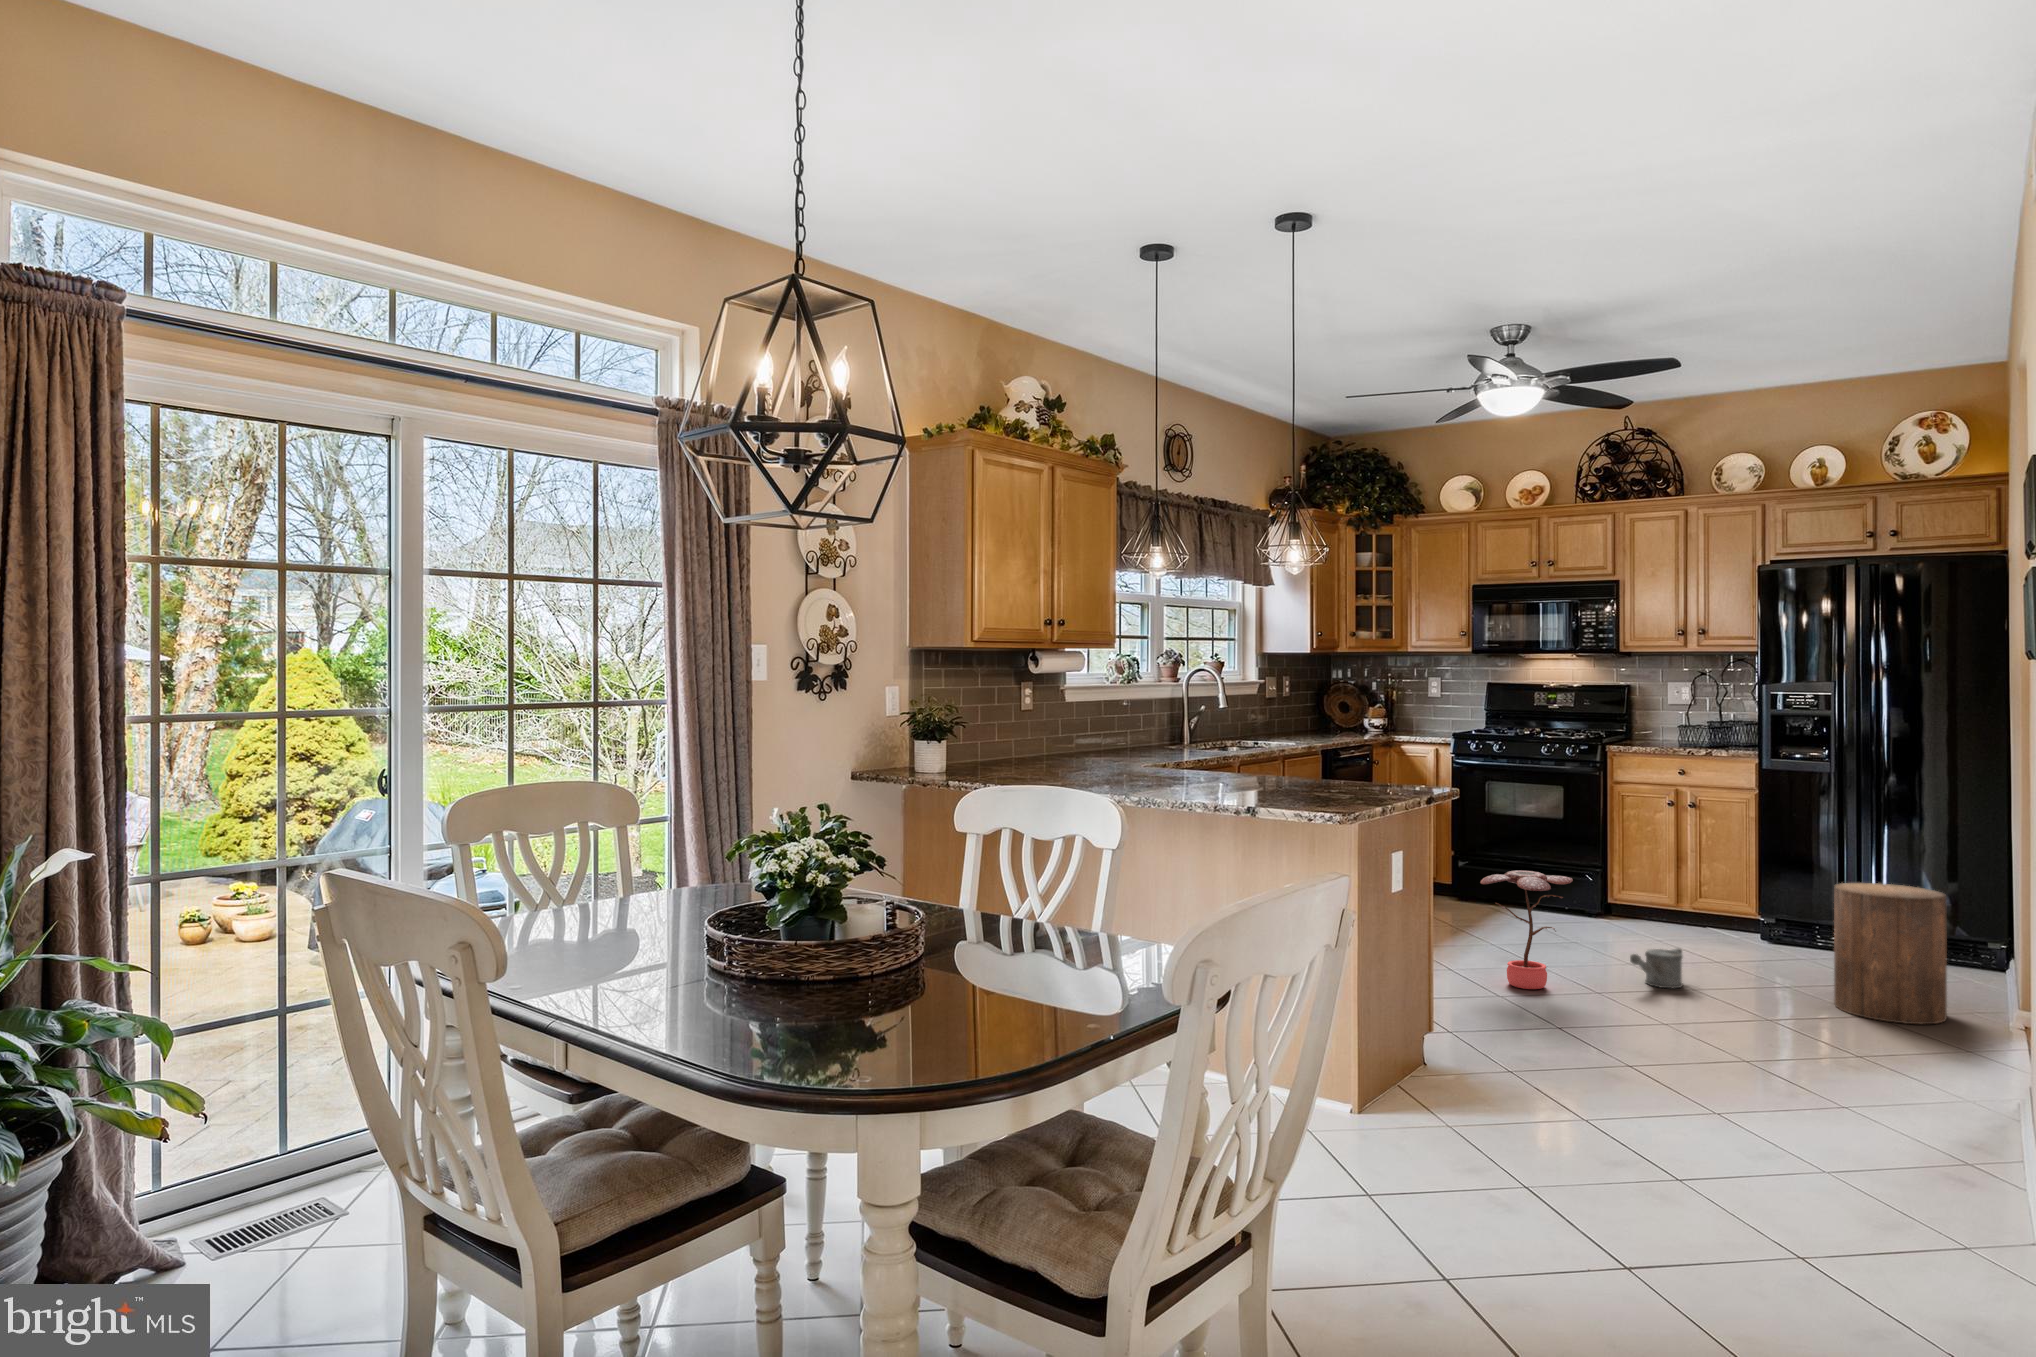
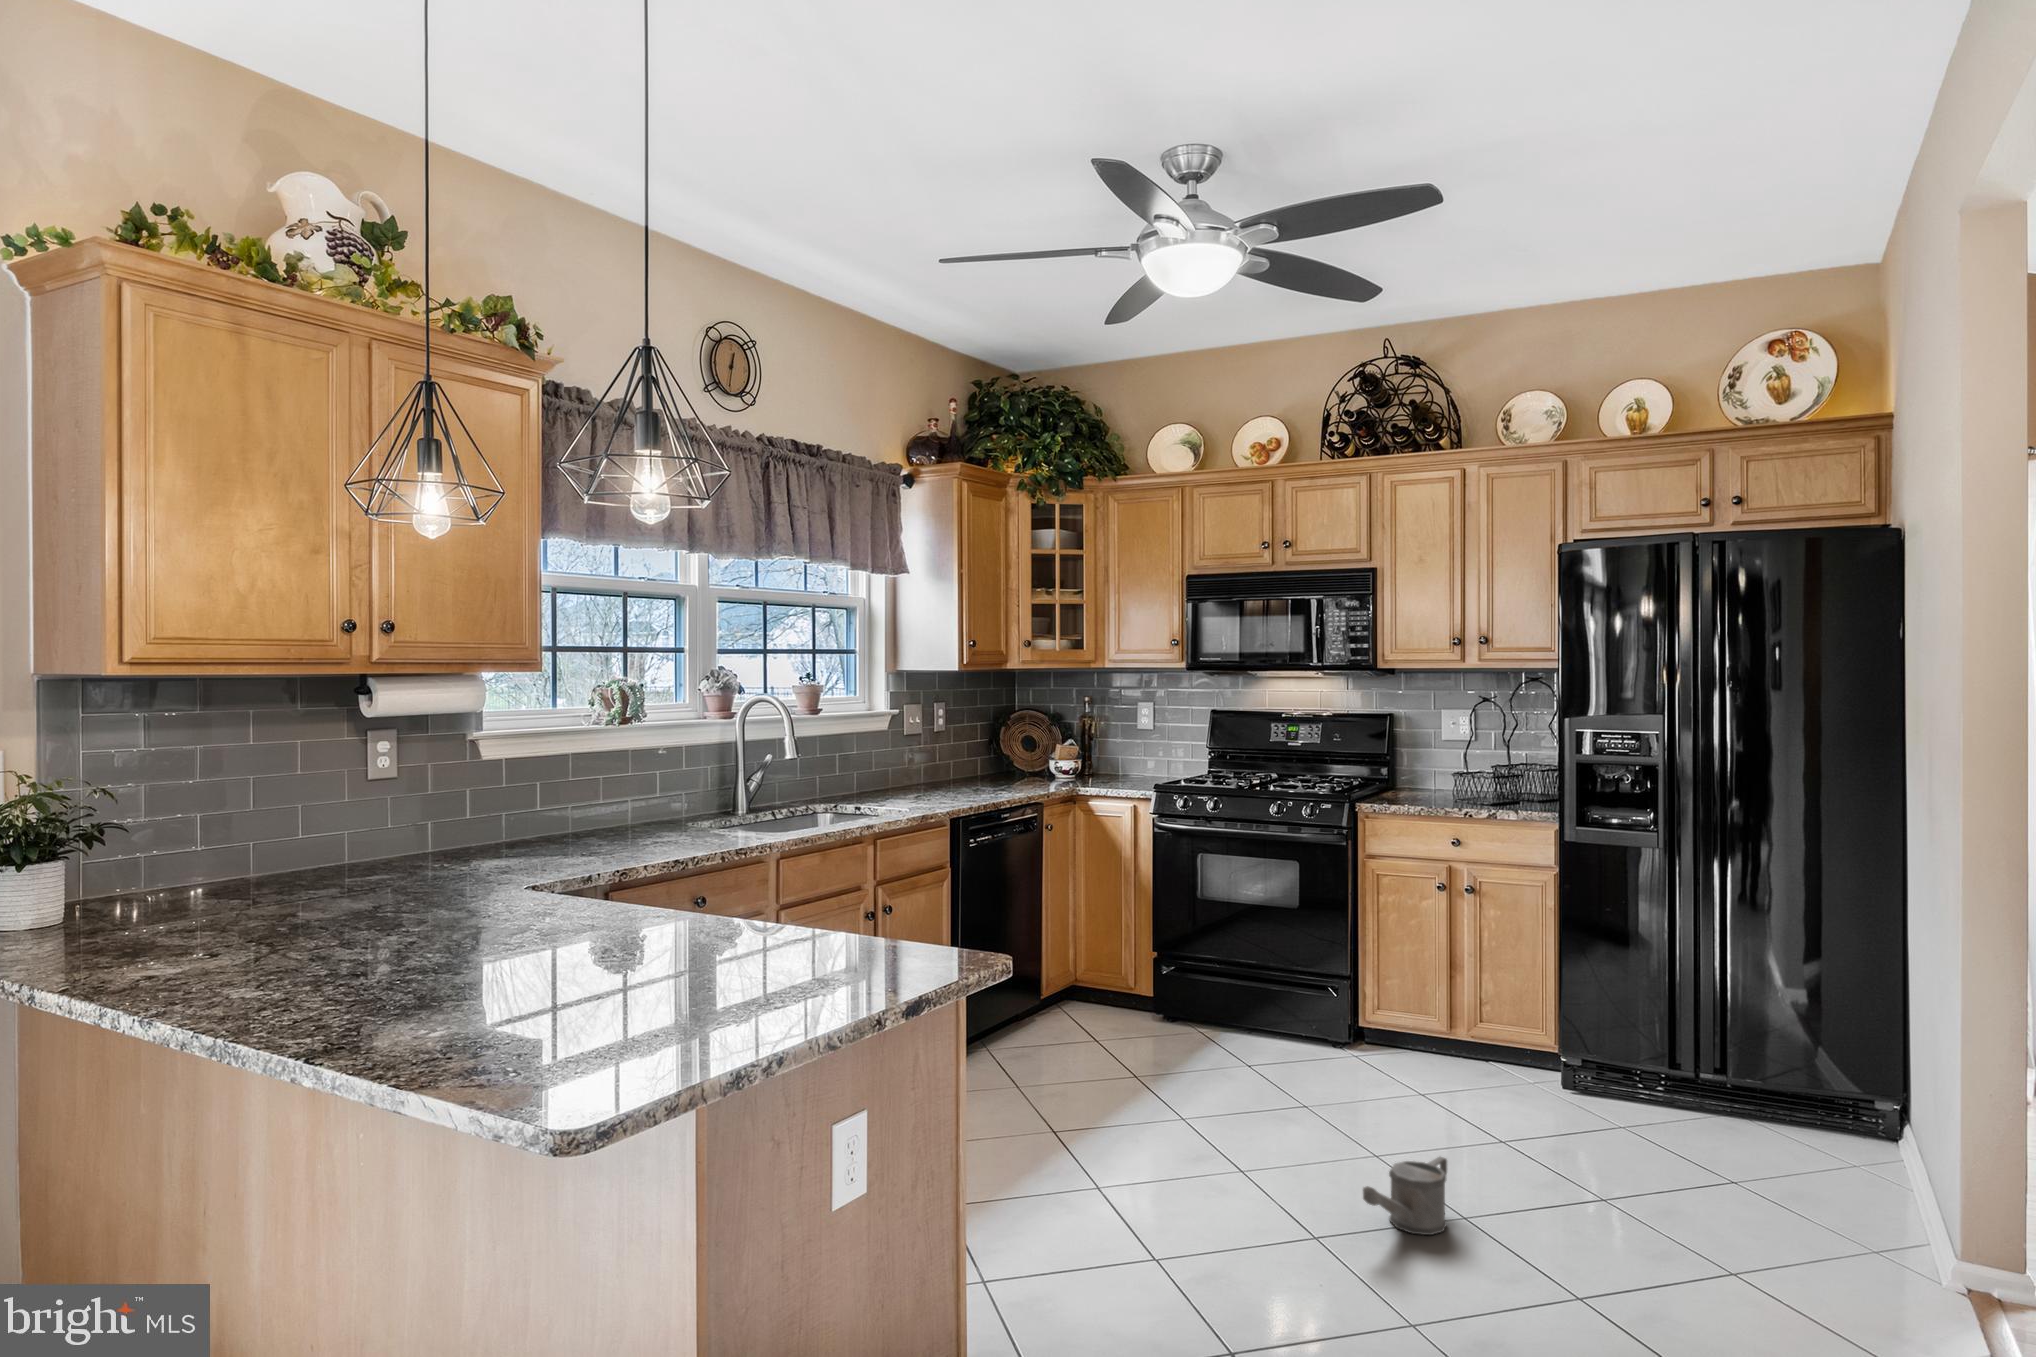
potted plant: present [1480,871,1573,989] -> none [1124,1044,1272,1256]
stool: present [1834,883,1947,1024] -> none [1678,1054,1856,1318]

